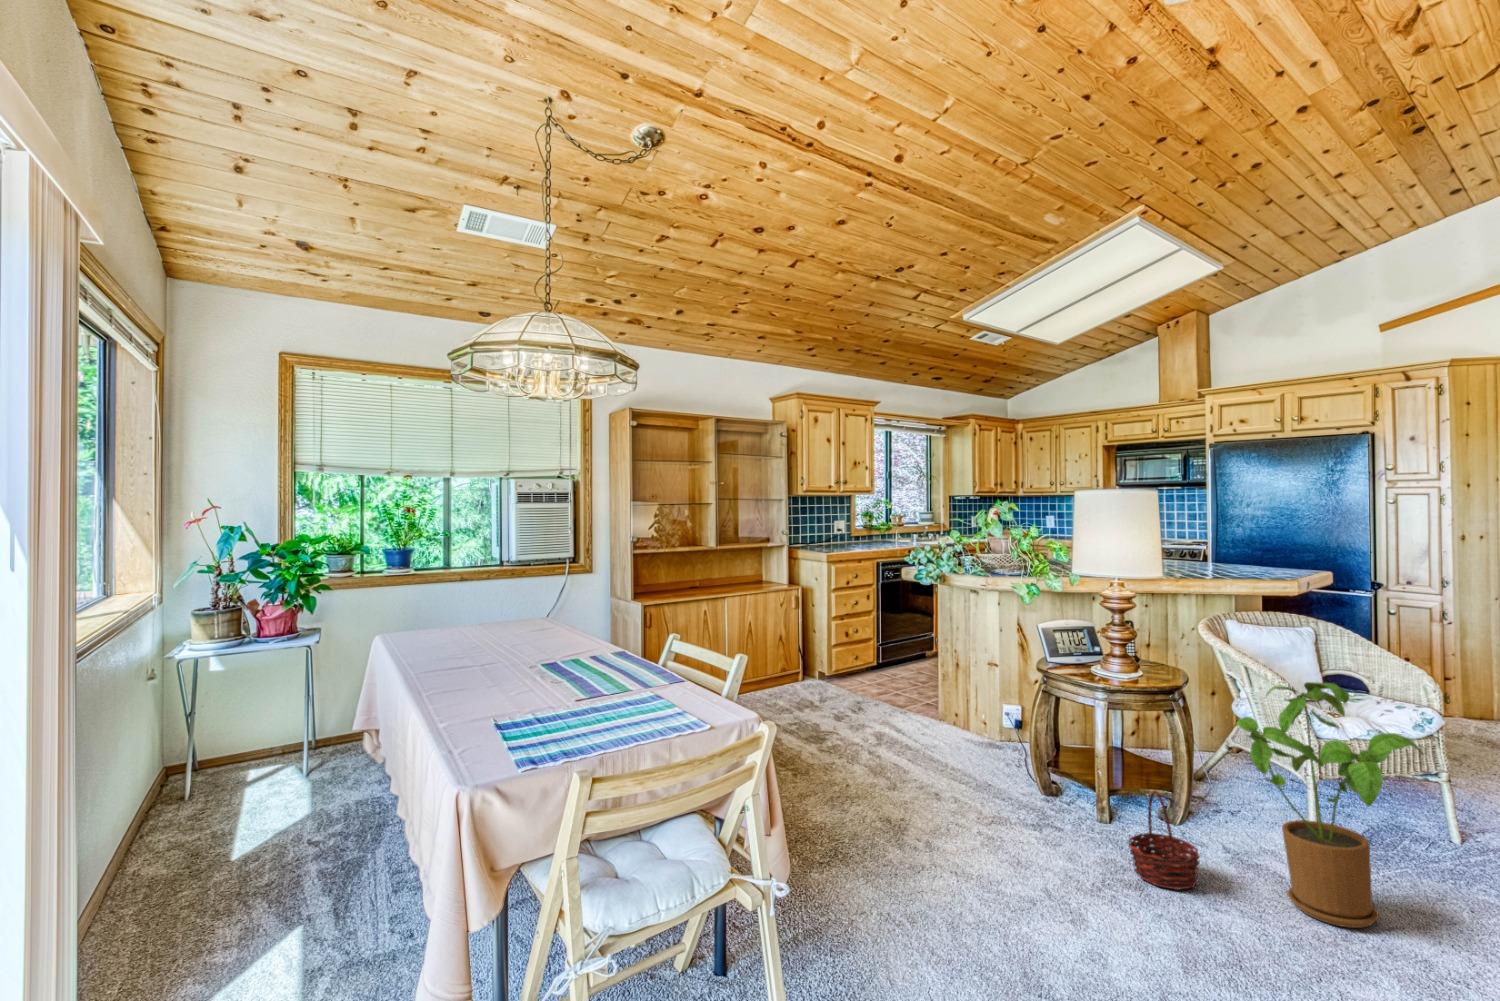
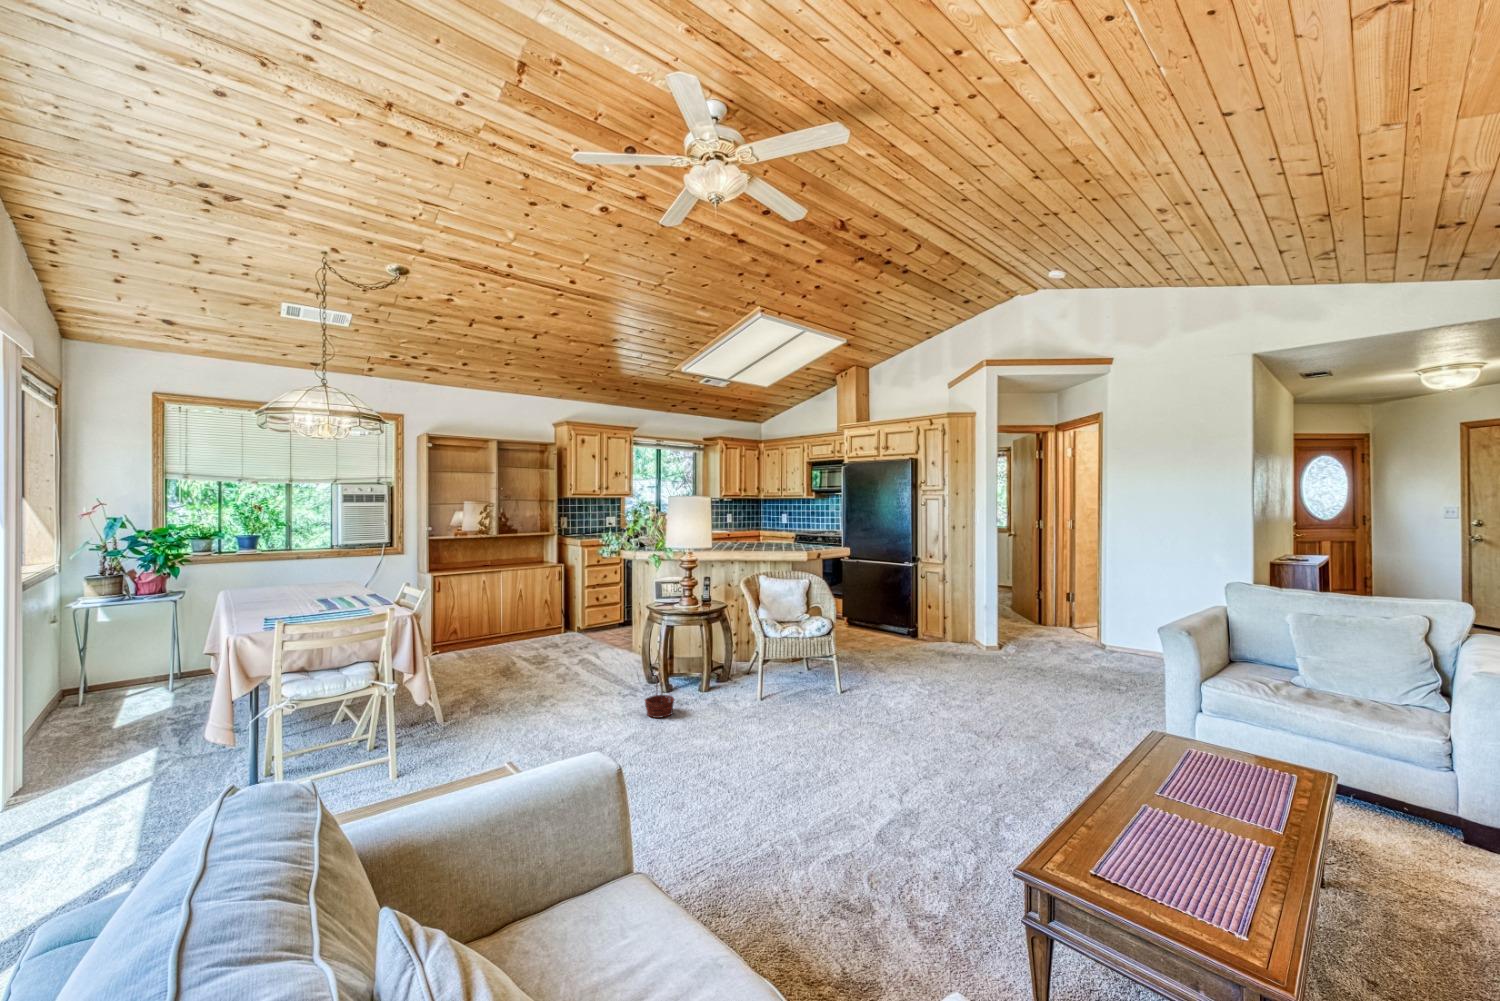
house plant: present [1236,682,1423,928] -> none [685,618,751,727]

